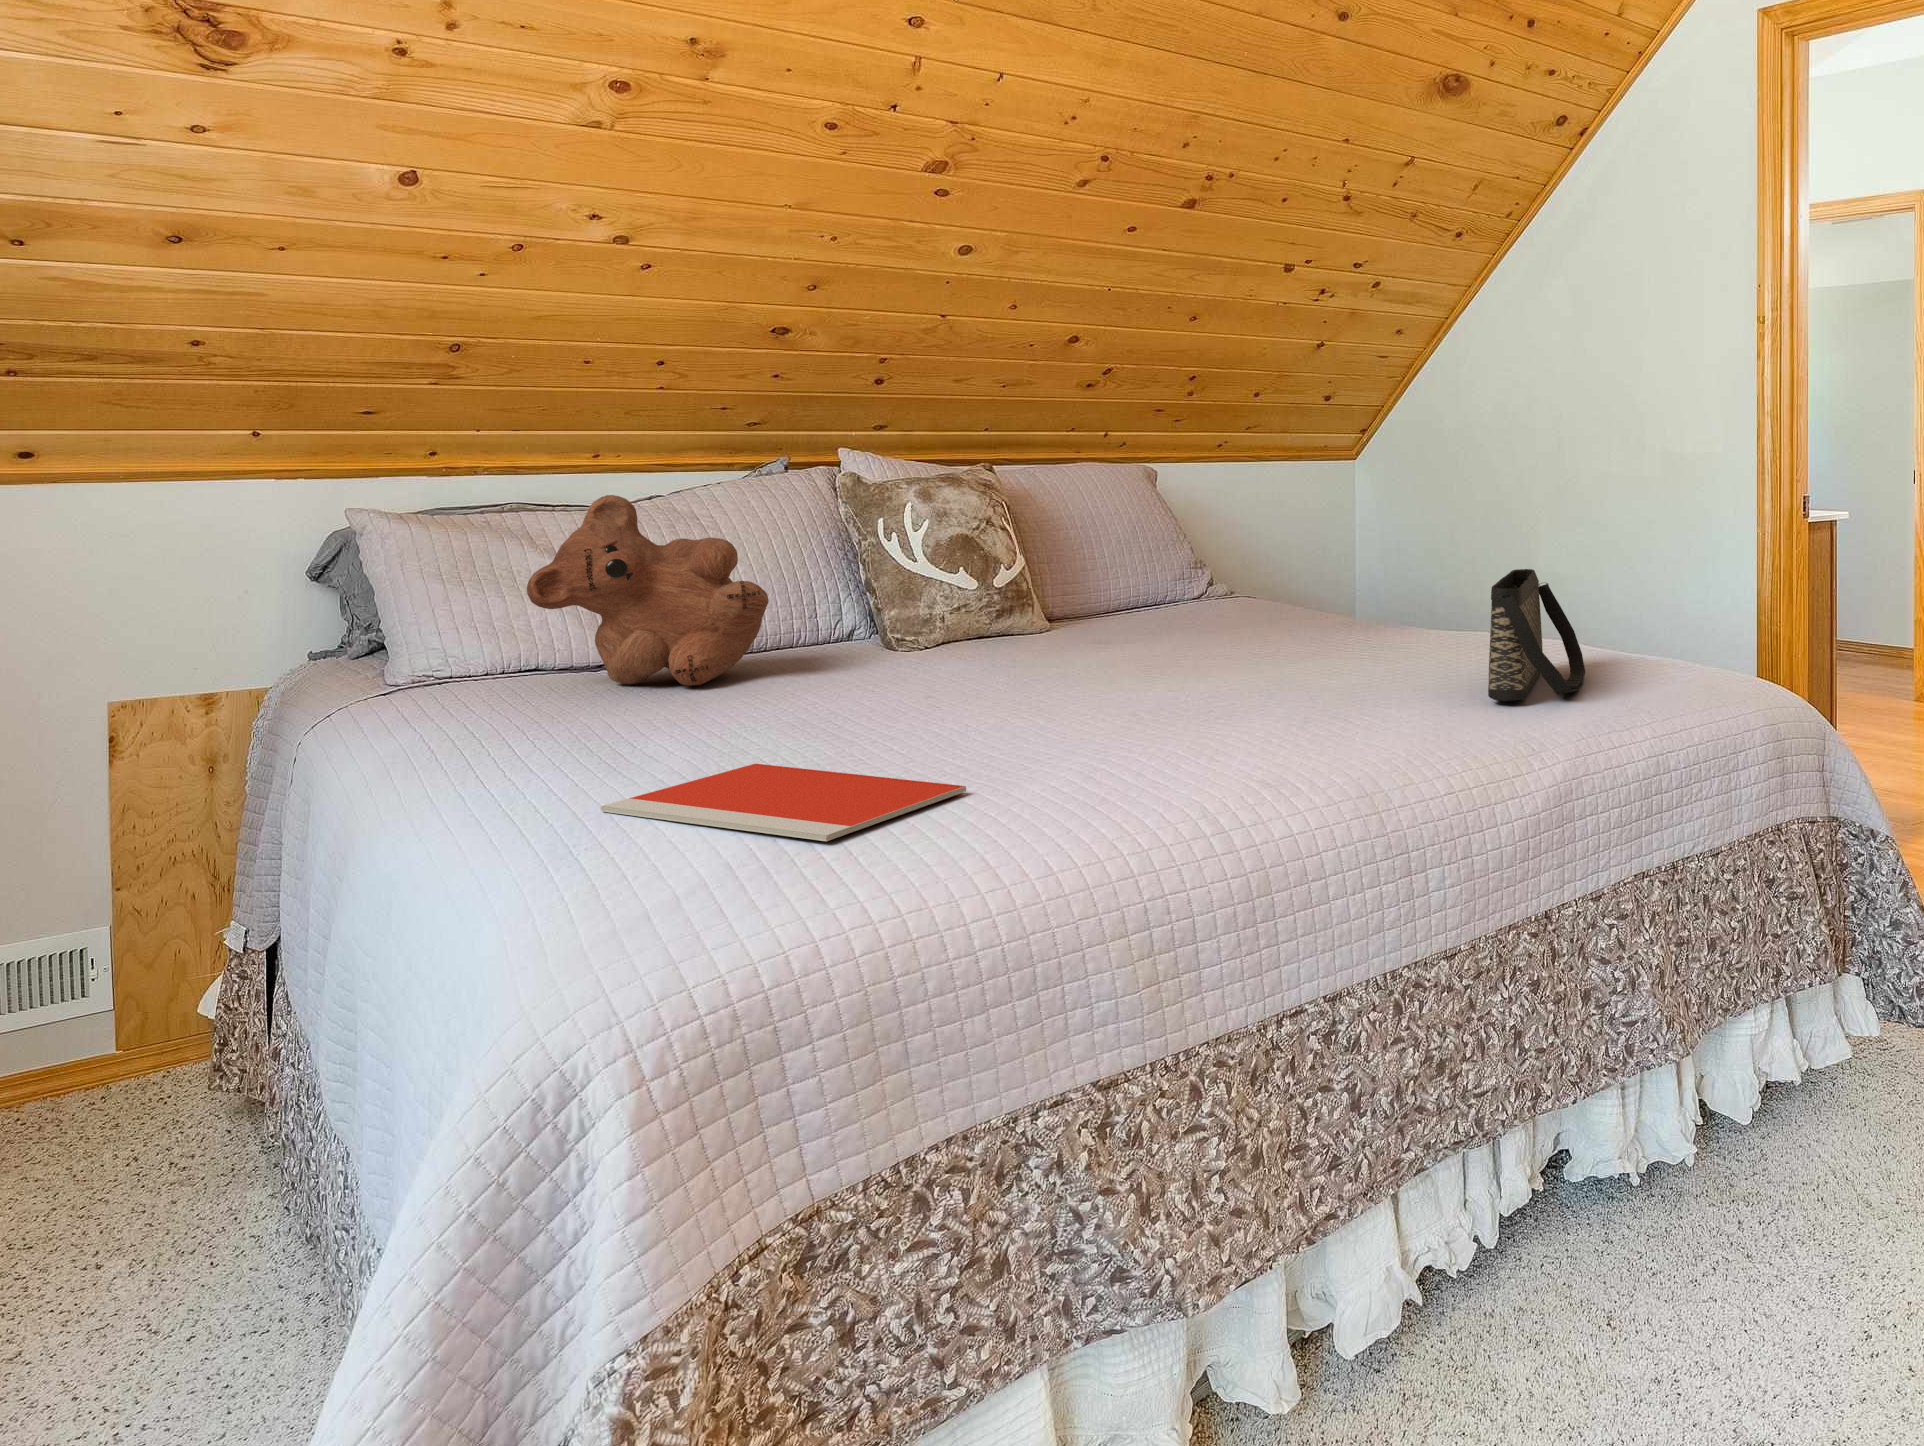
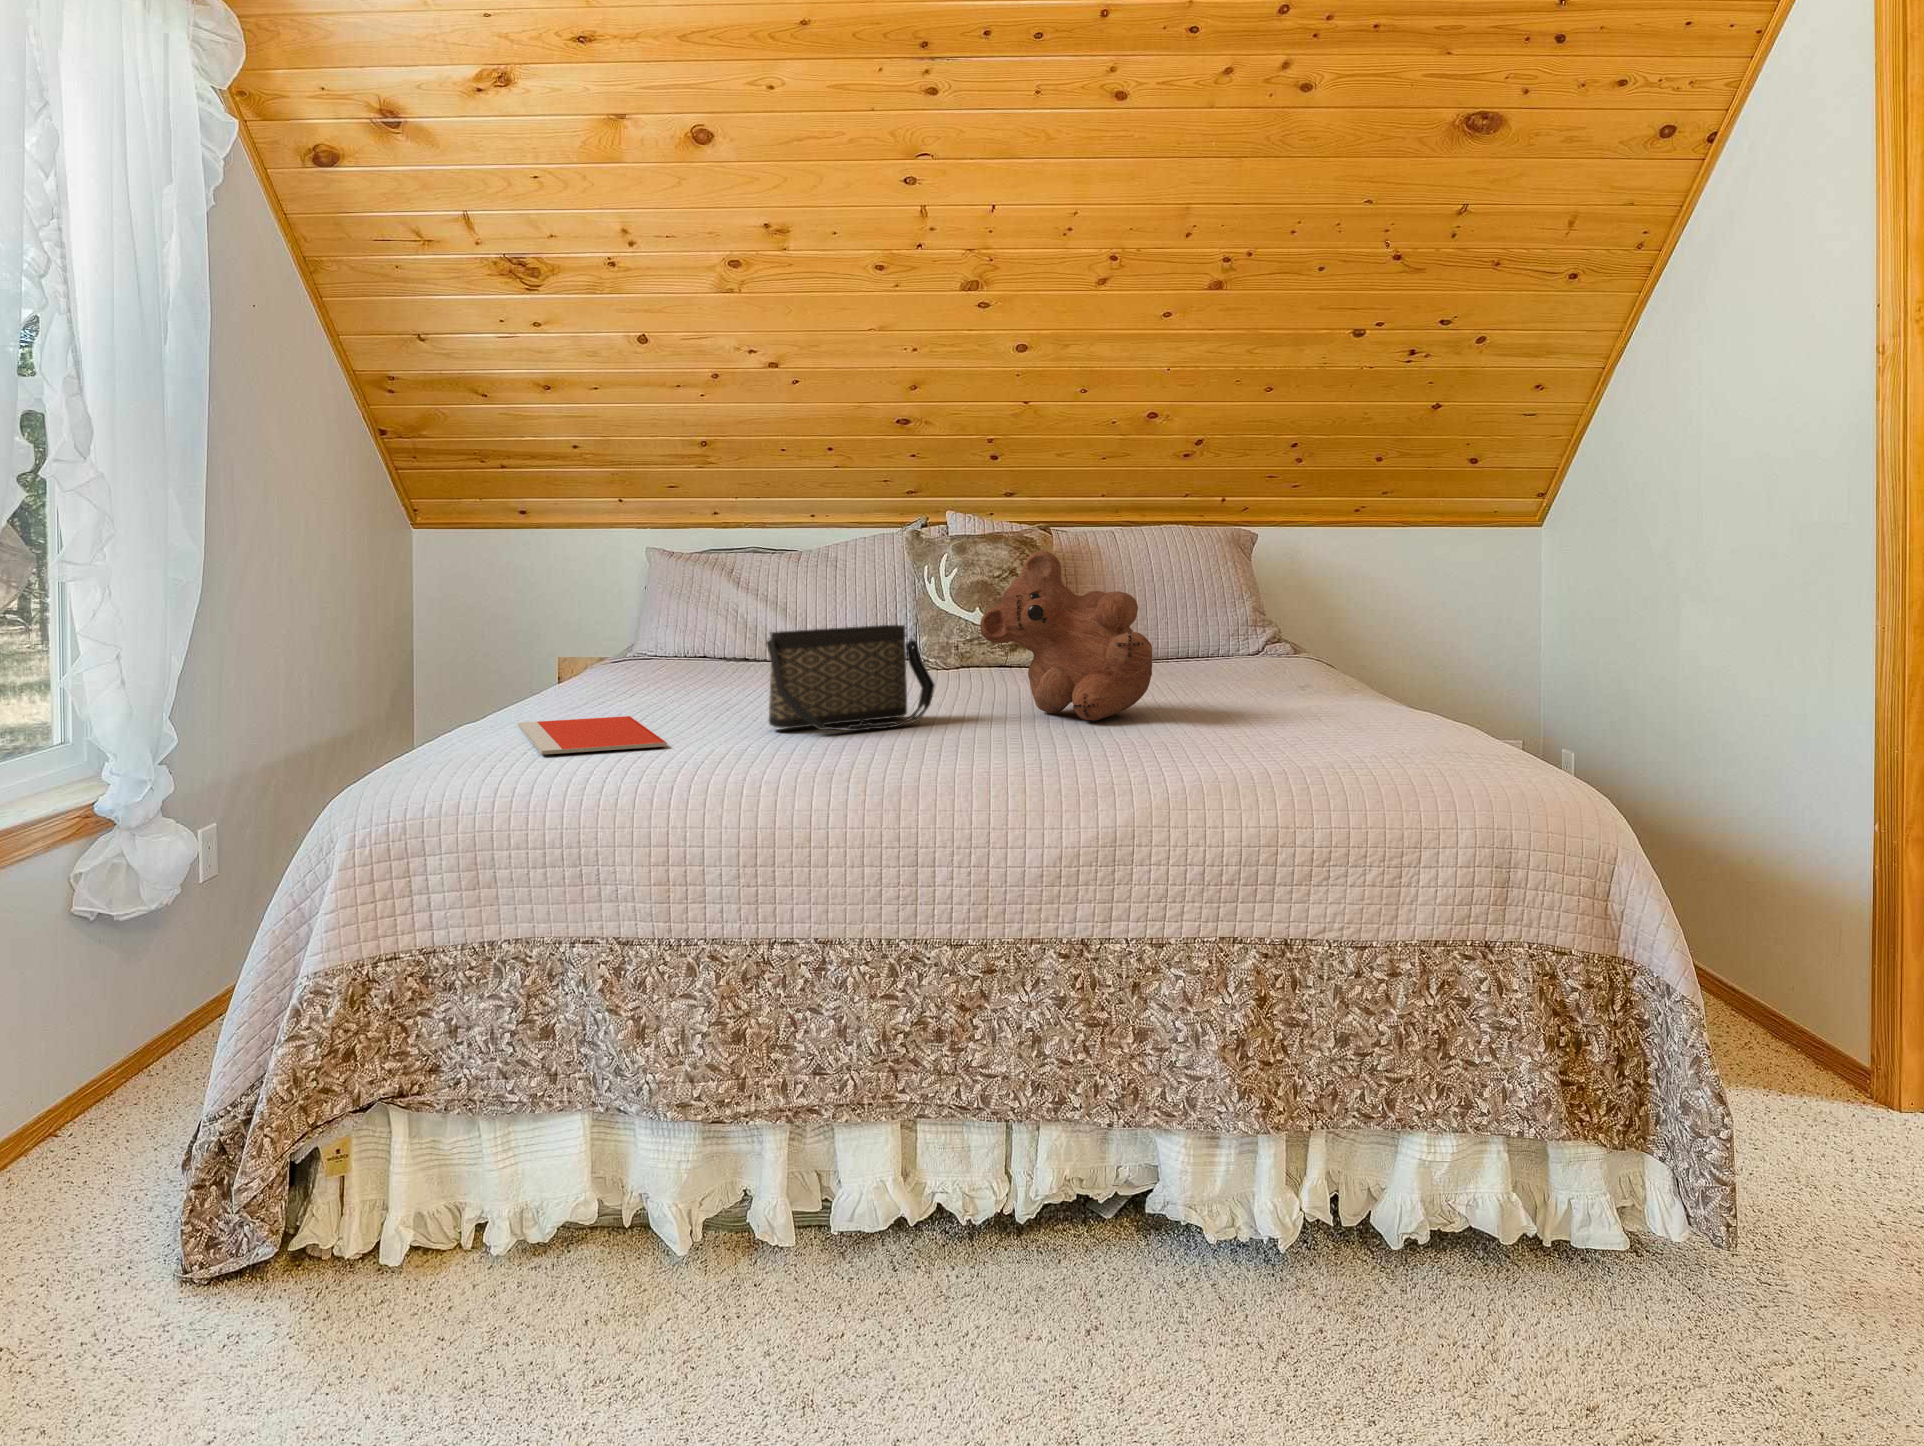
teddy bear: present [527,495,769,685] -> present [980,550,1152,721]
handbag: present [1488,569,1585,701] -> present [766,625,935,731]

